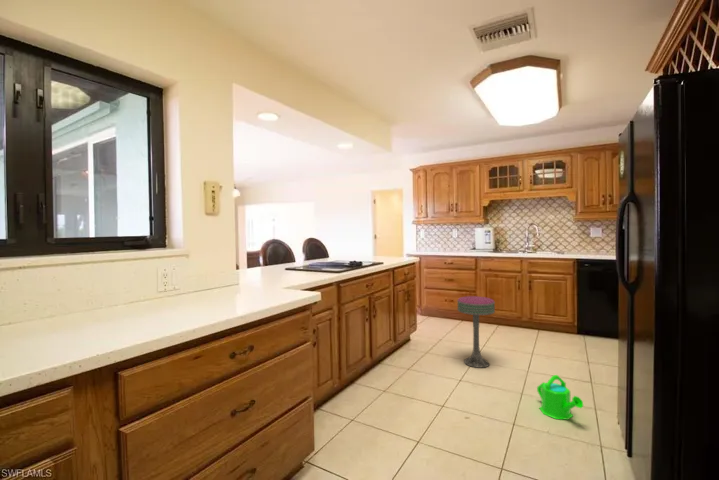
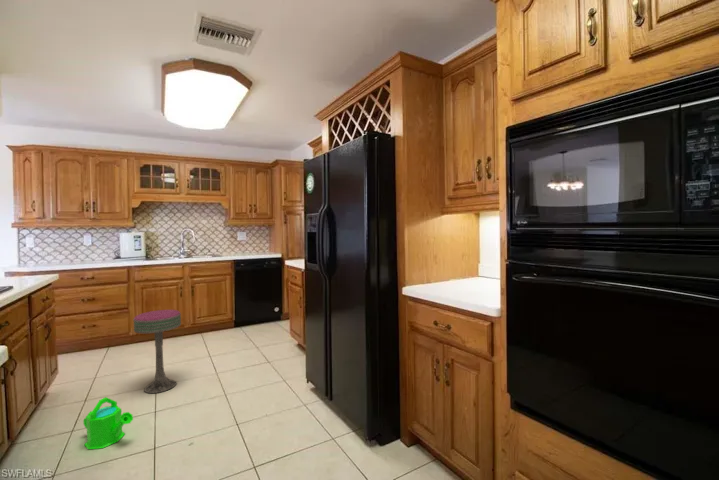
watering can: present [537,375,583,420] -> present [83,397,133,449]

